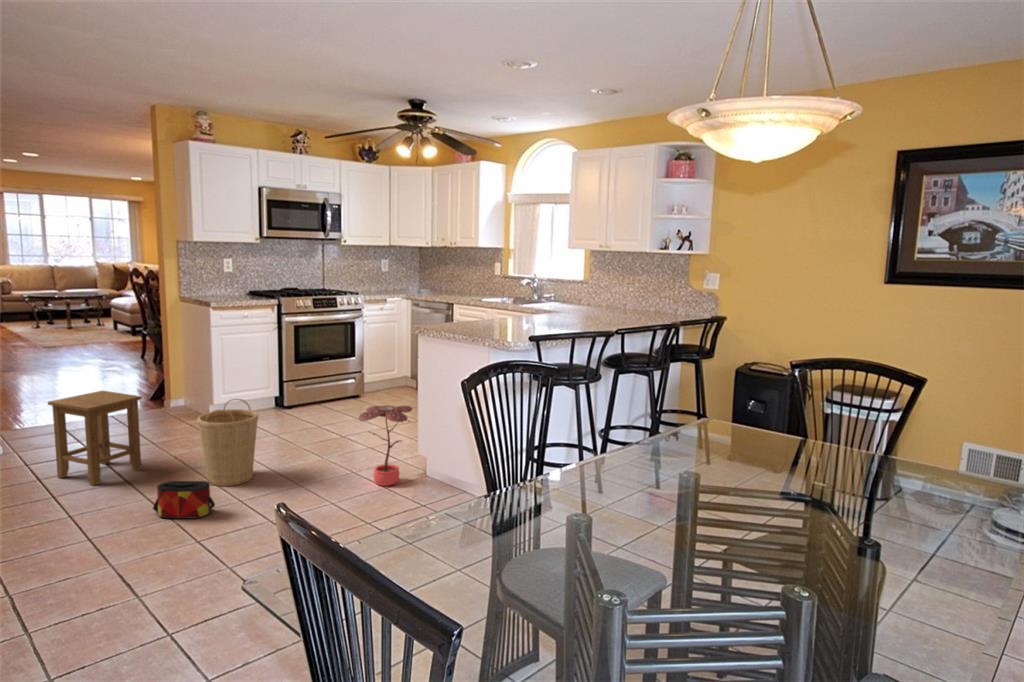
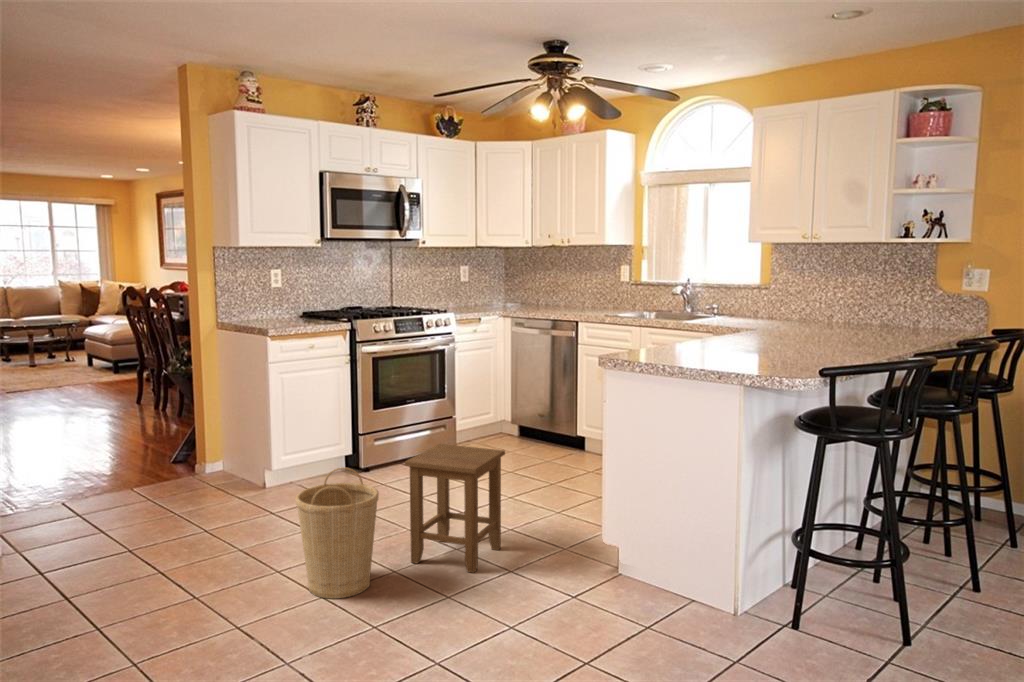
stool: present [48,391,142,485] -> present [405,444,505,573]
potted plant: present [358,405,412,486] -> none [532,471,604,591]
bag: present [153,481,215,519] -> none [254,597,344,658]

